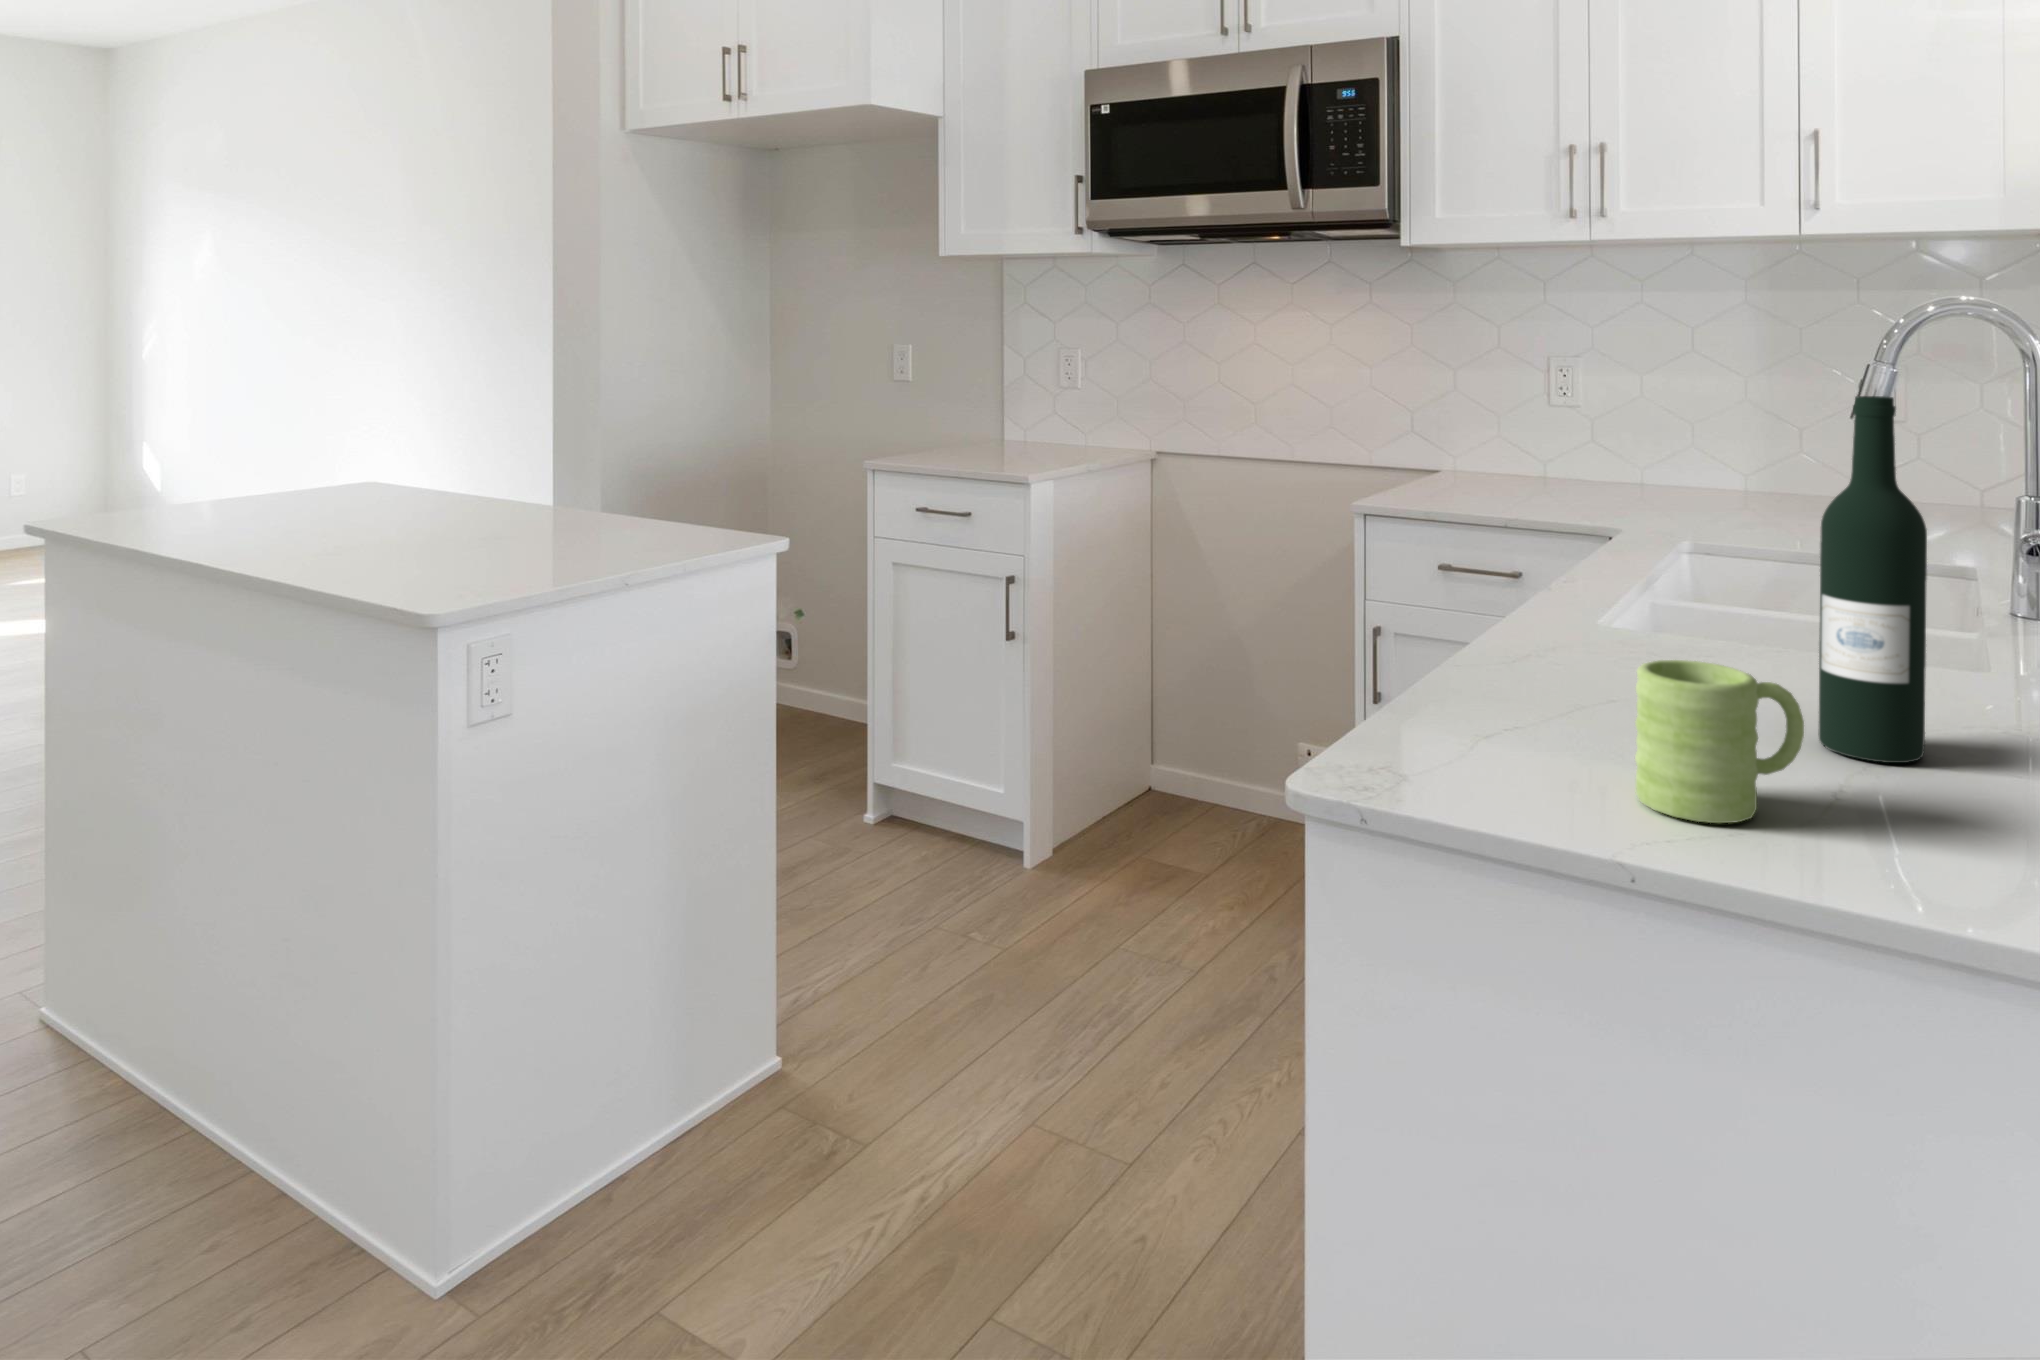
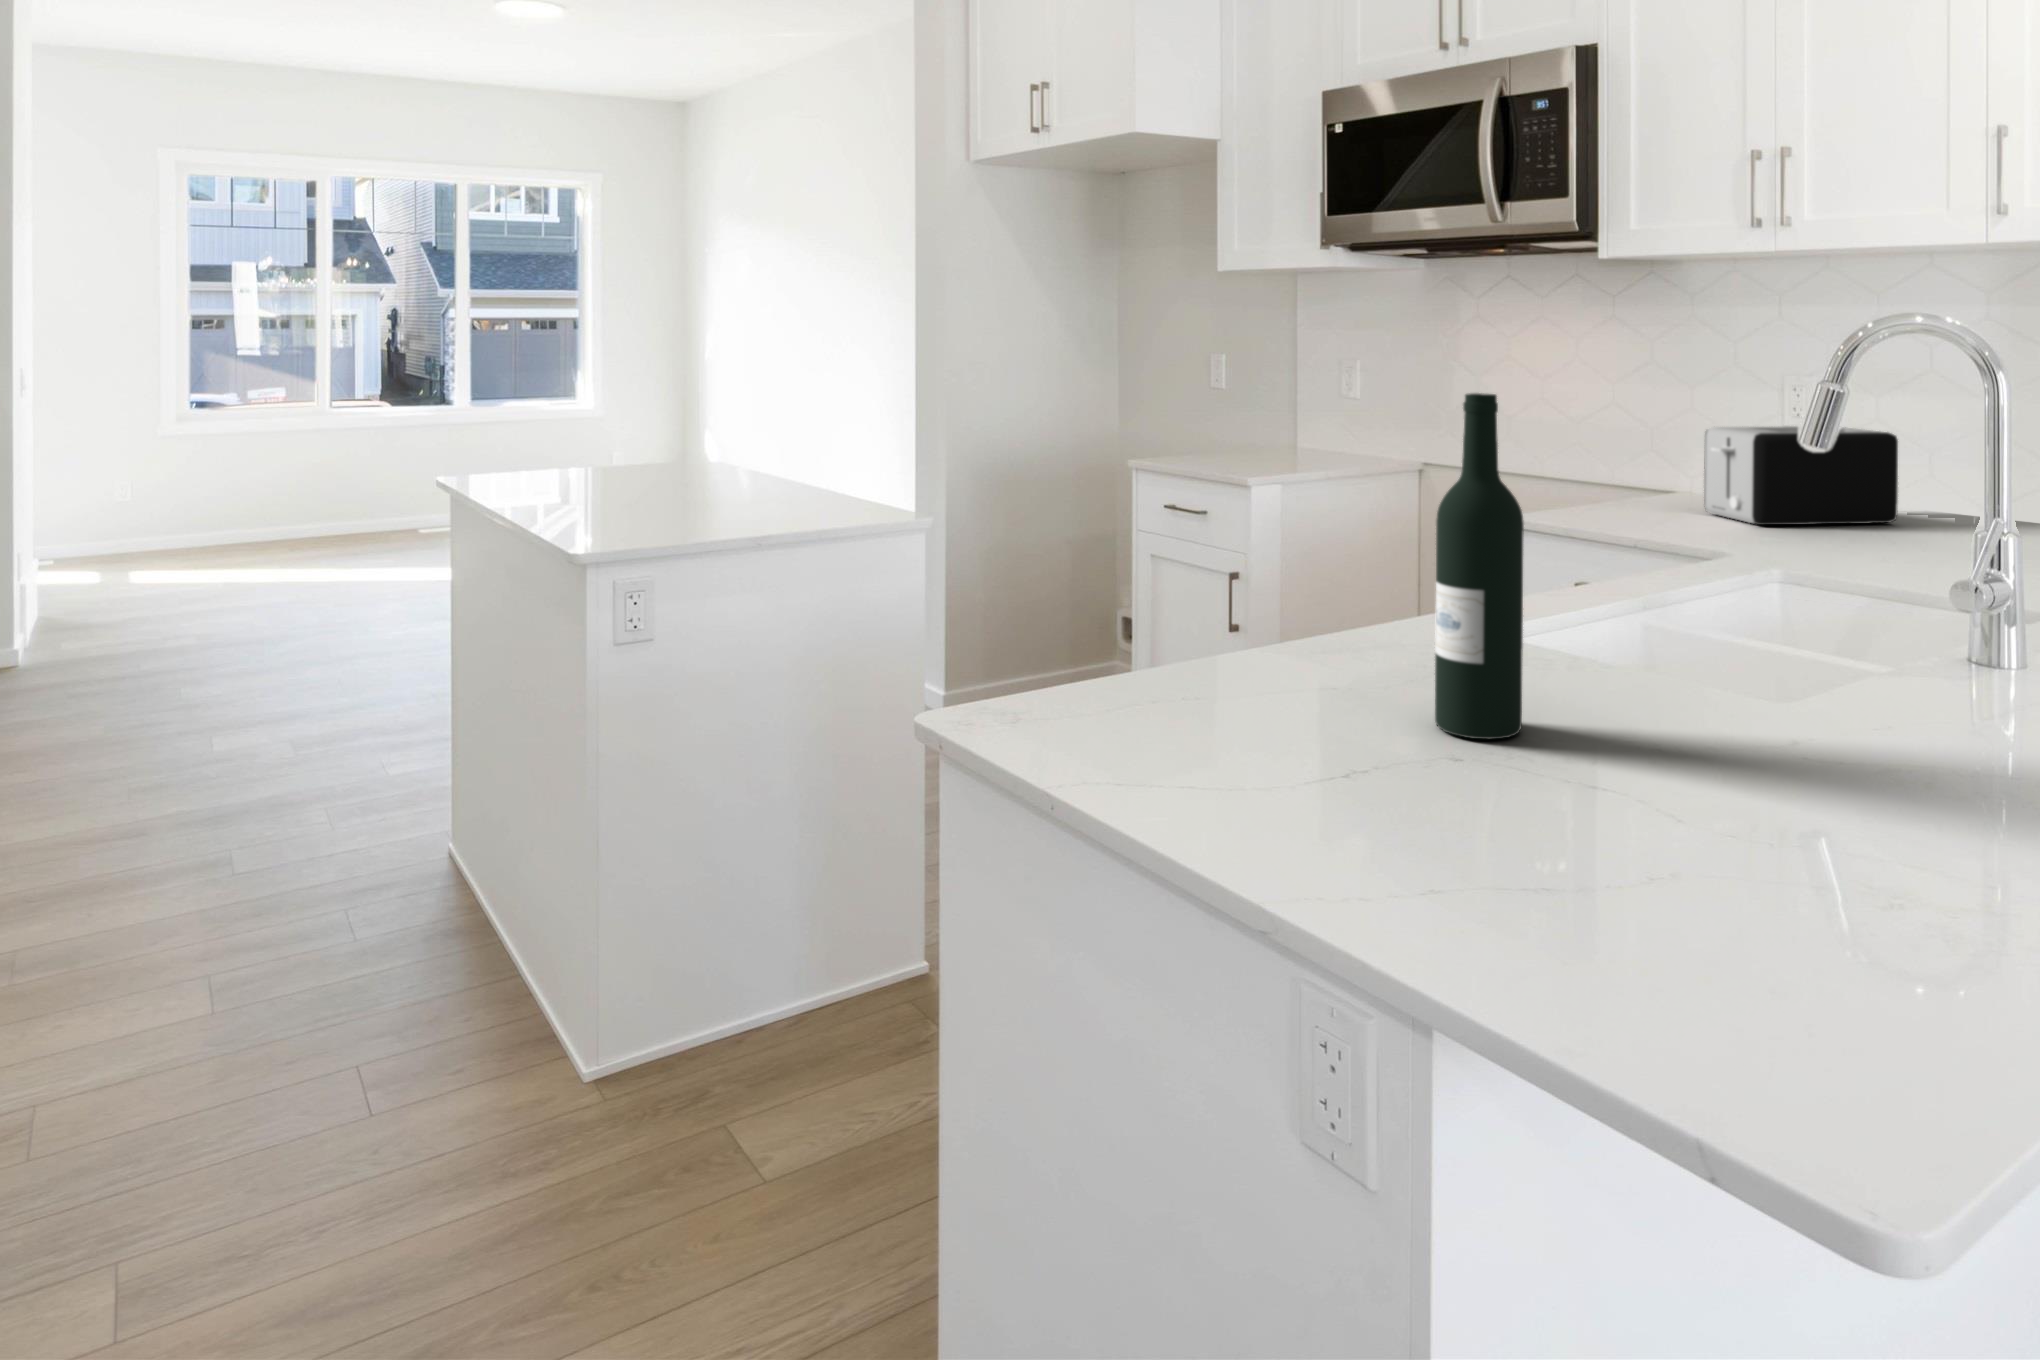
toaster: none [1510,406,1680,504] -> present [1704,426,1898,525]
mug: present [1635,660,1804,823] -> none [1161,619,1298,758]

